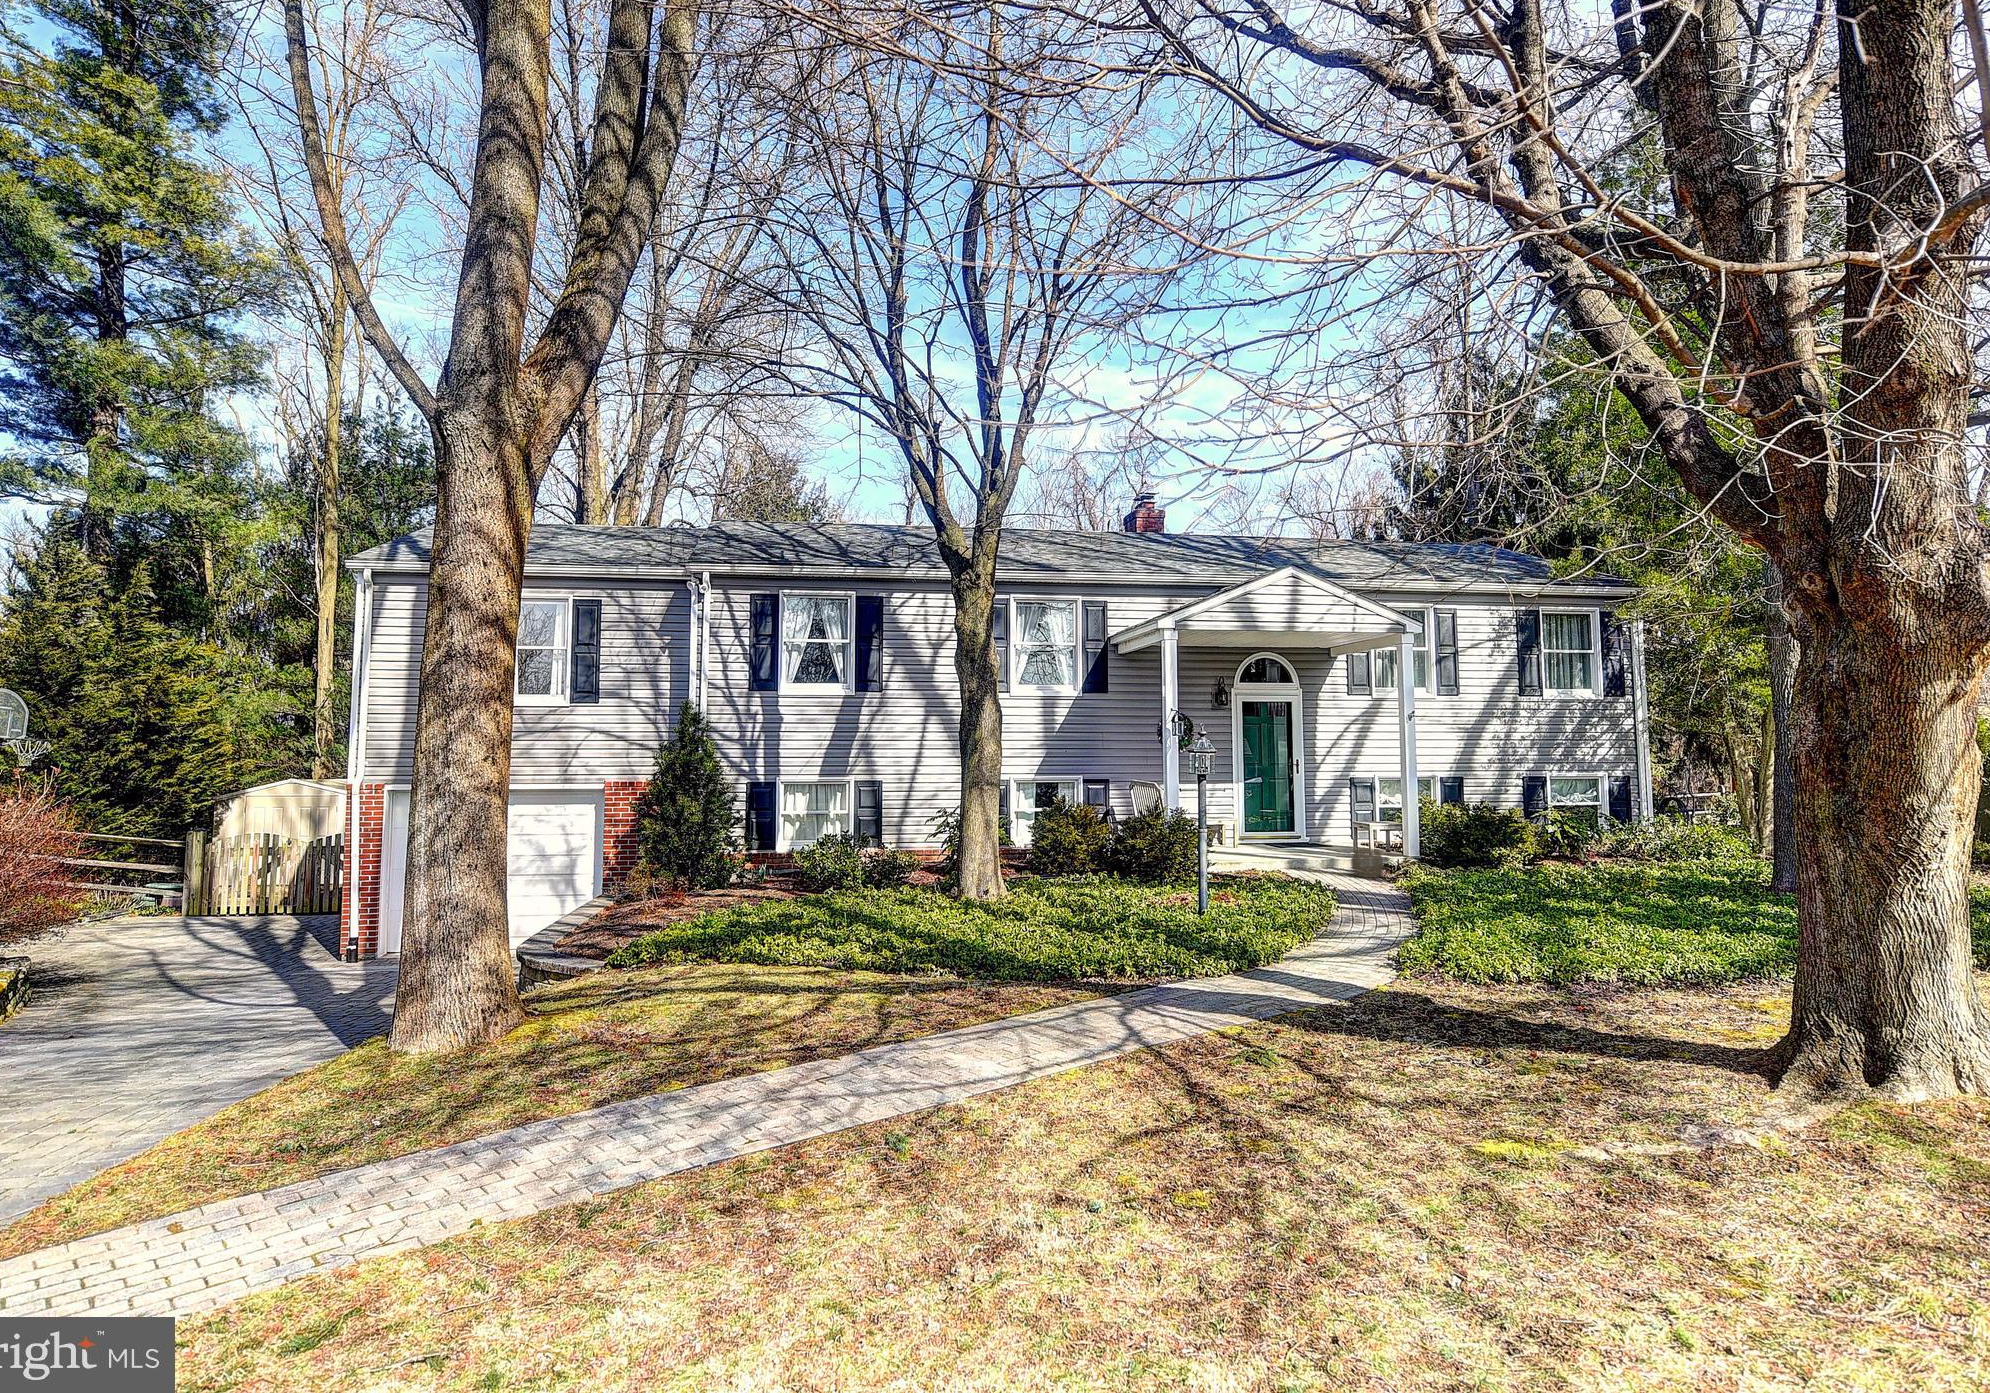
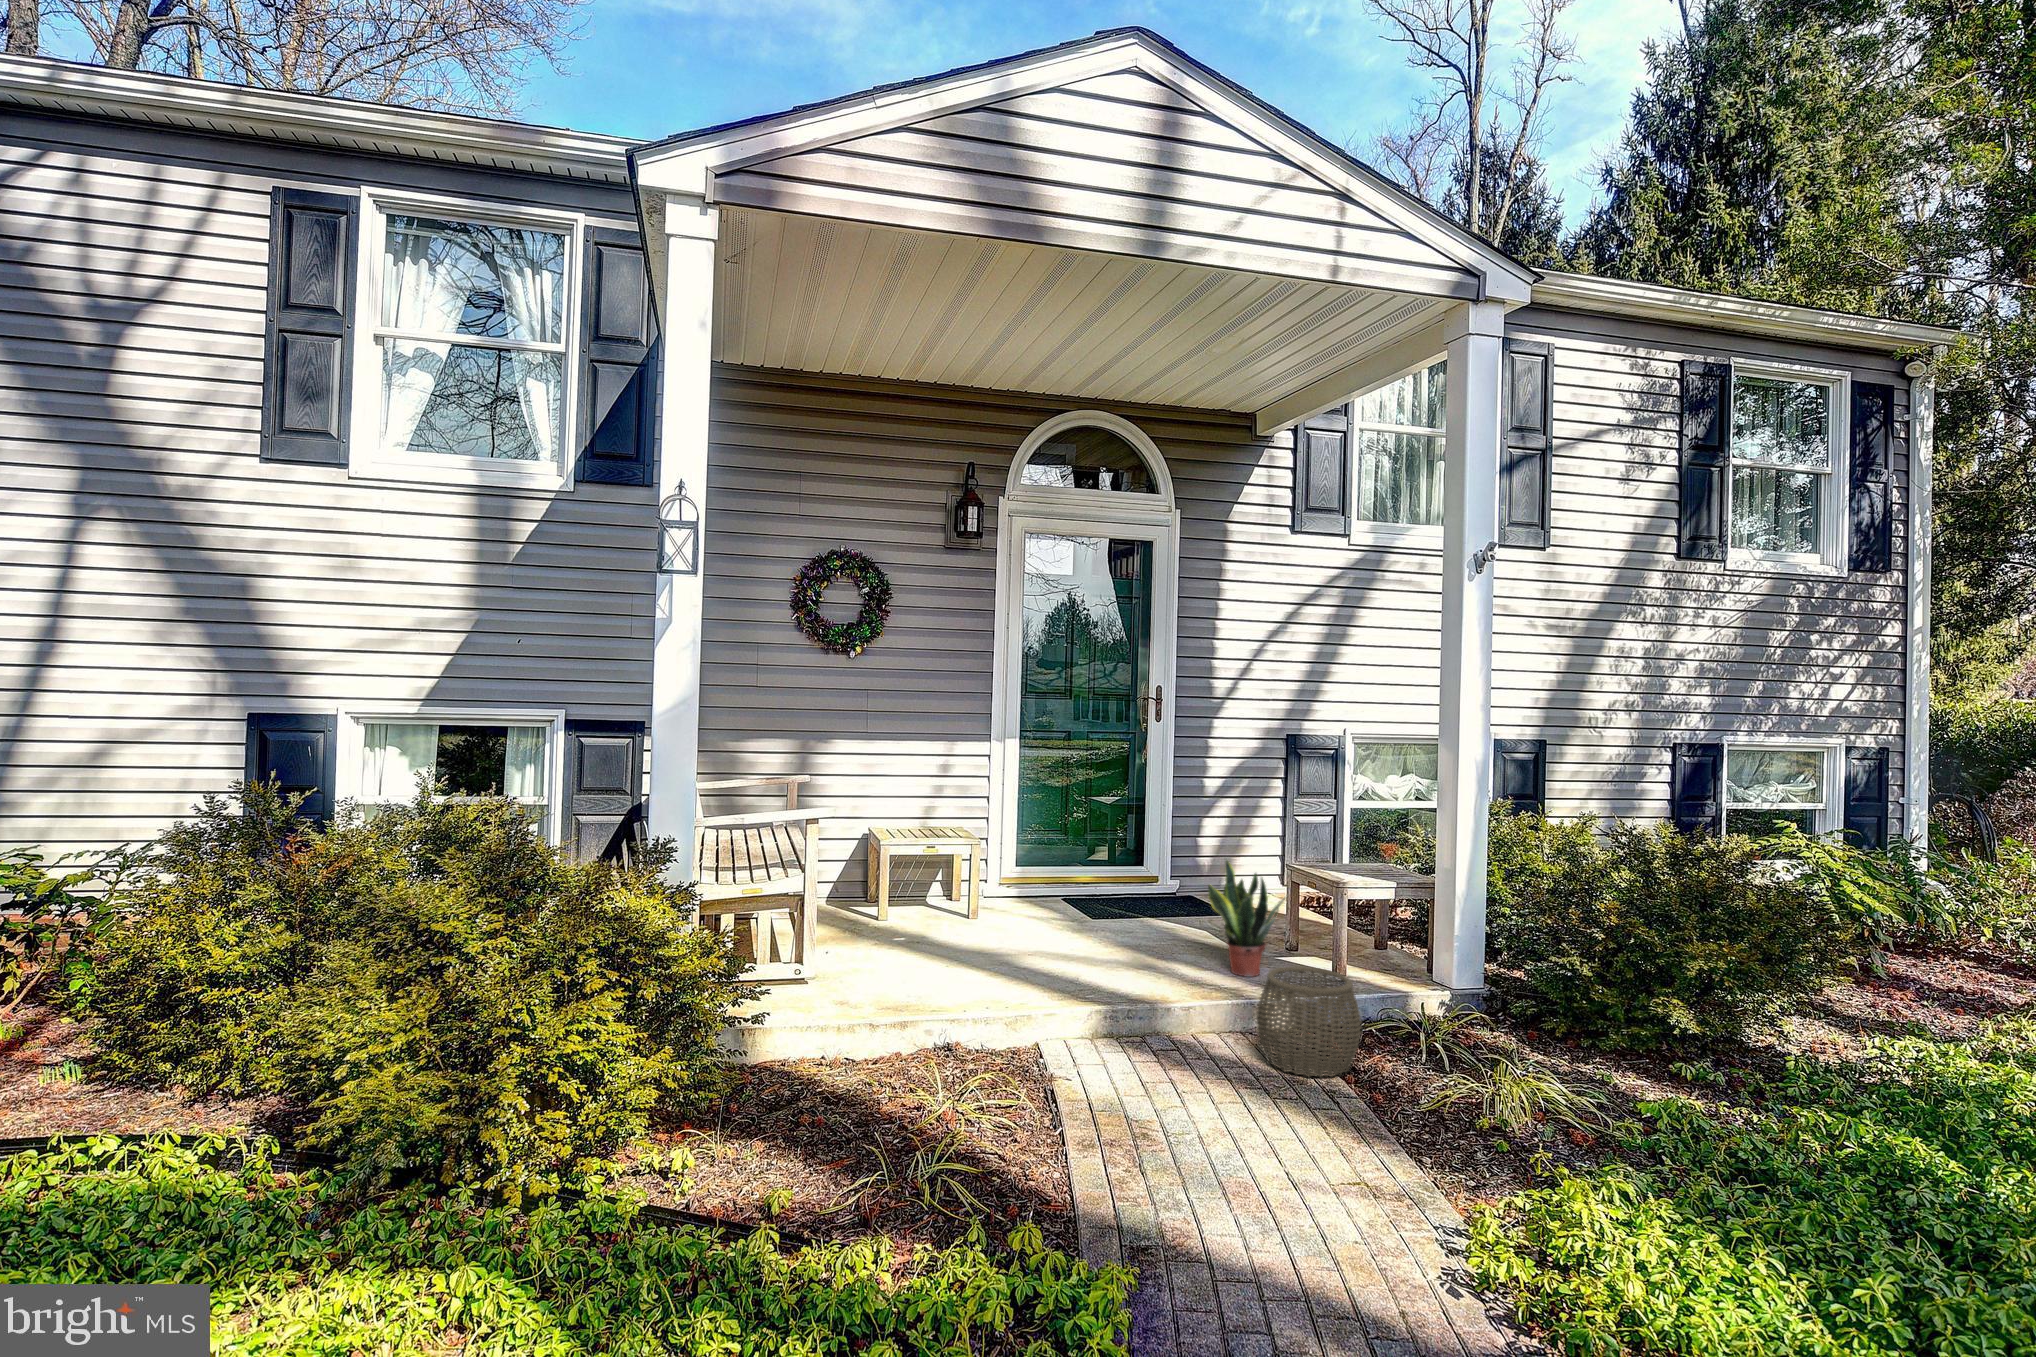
potted plant: none [1330,820,1358,859] -> present [1208,860,1285,977]

